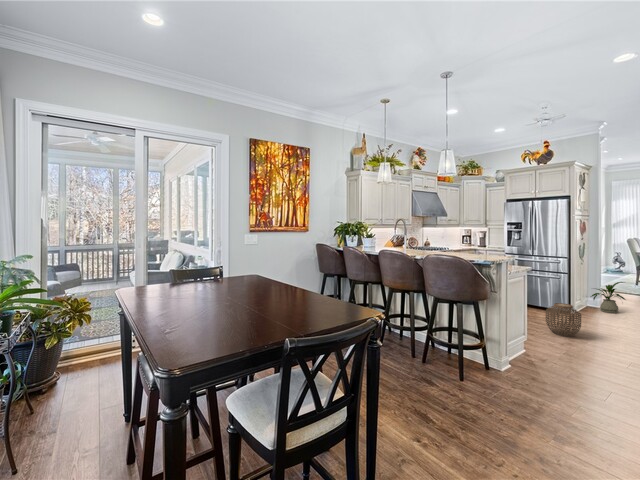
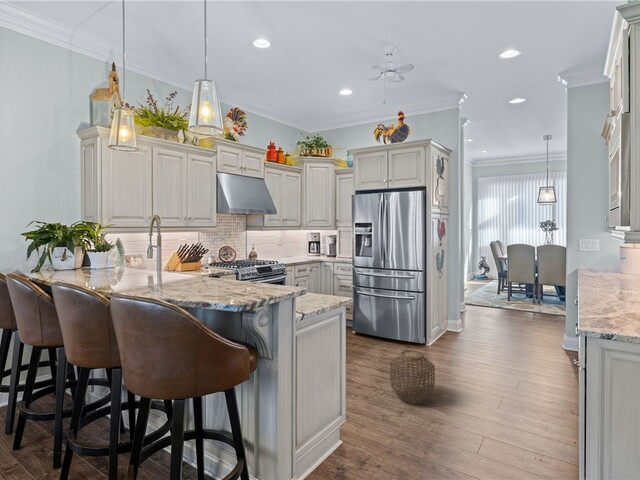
house plant: present [591,282,625,313] -> none [447,303,491,345]

